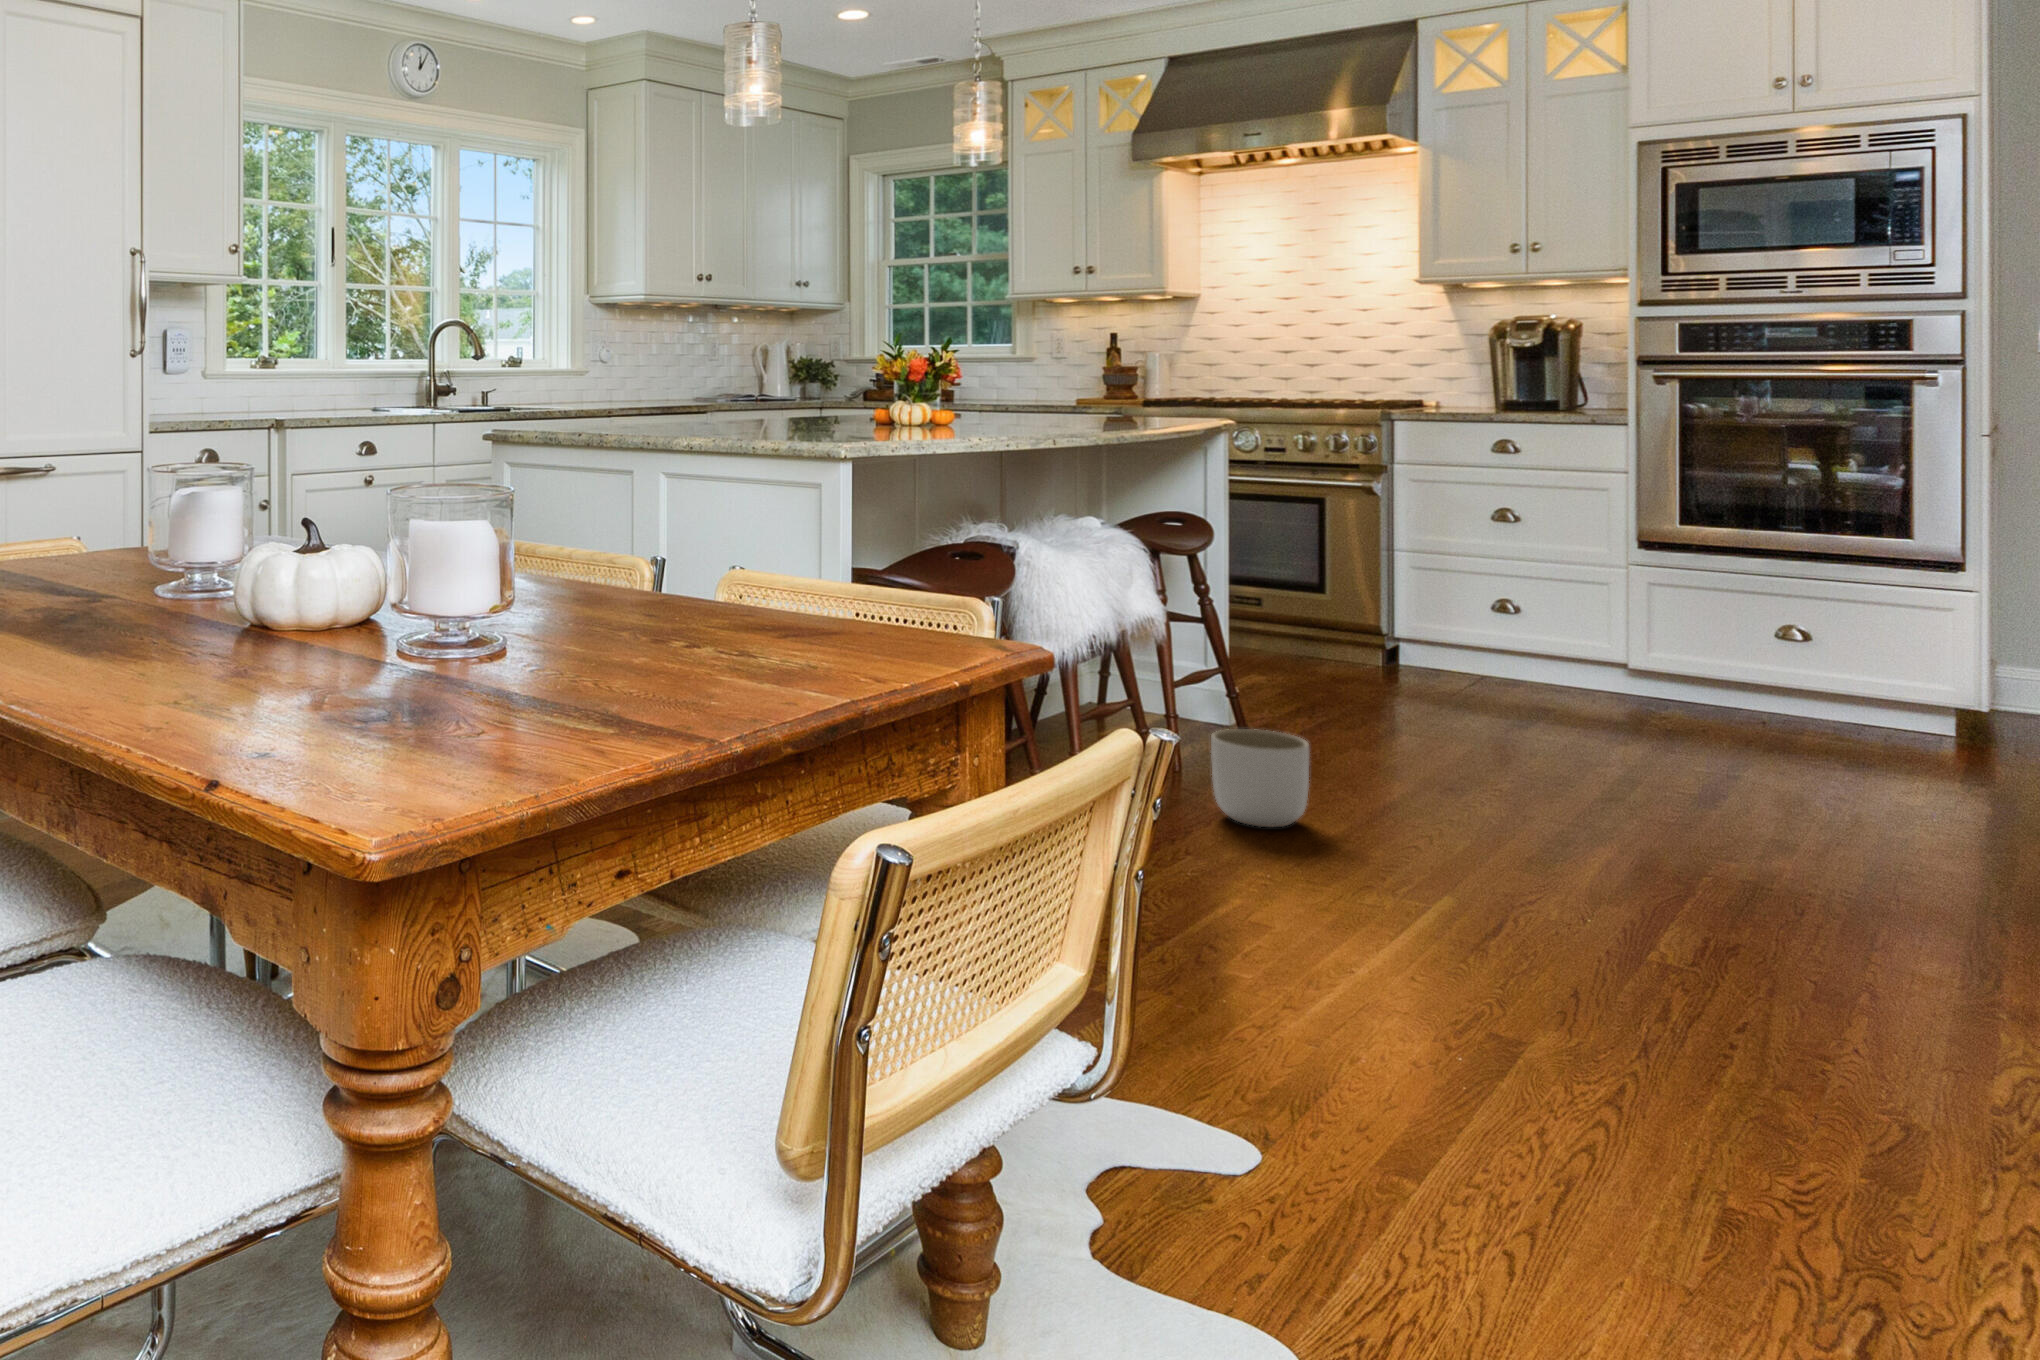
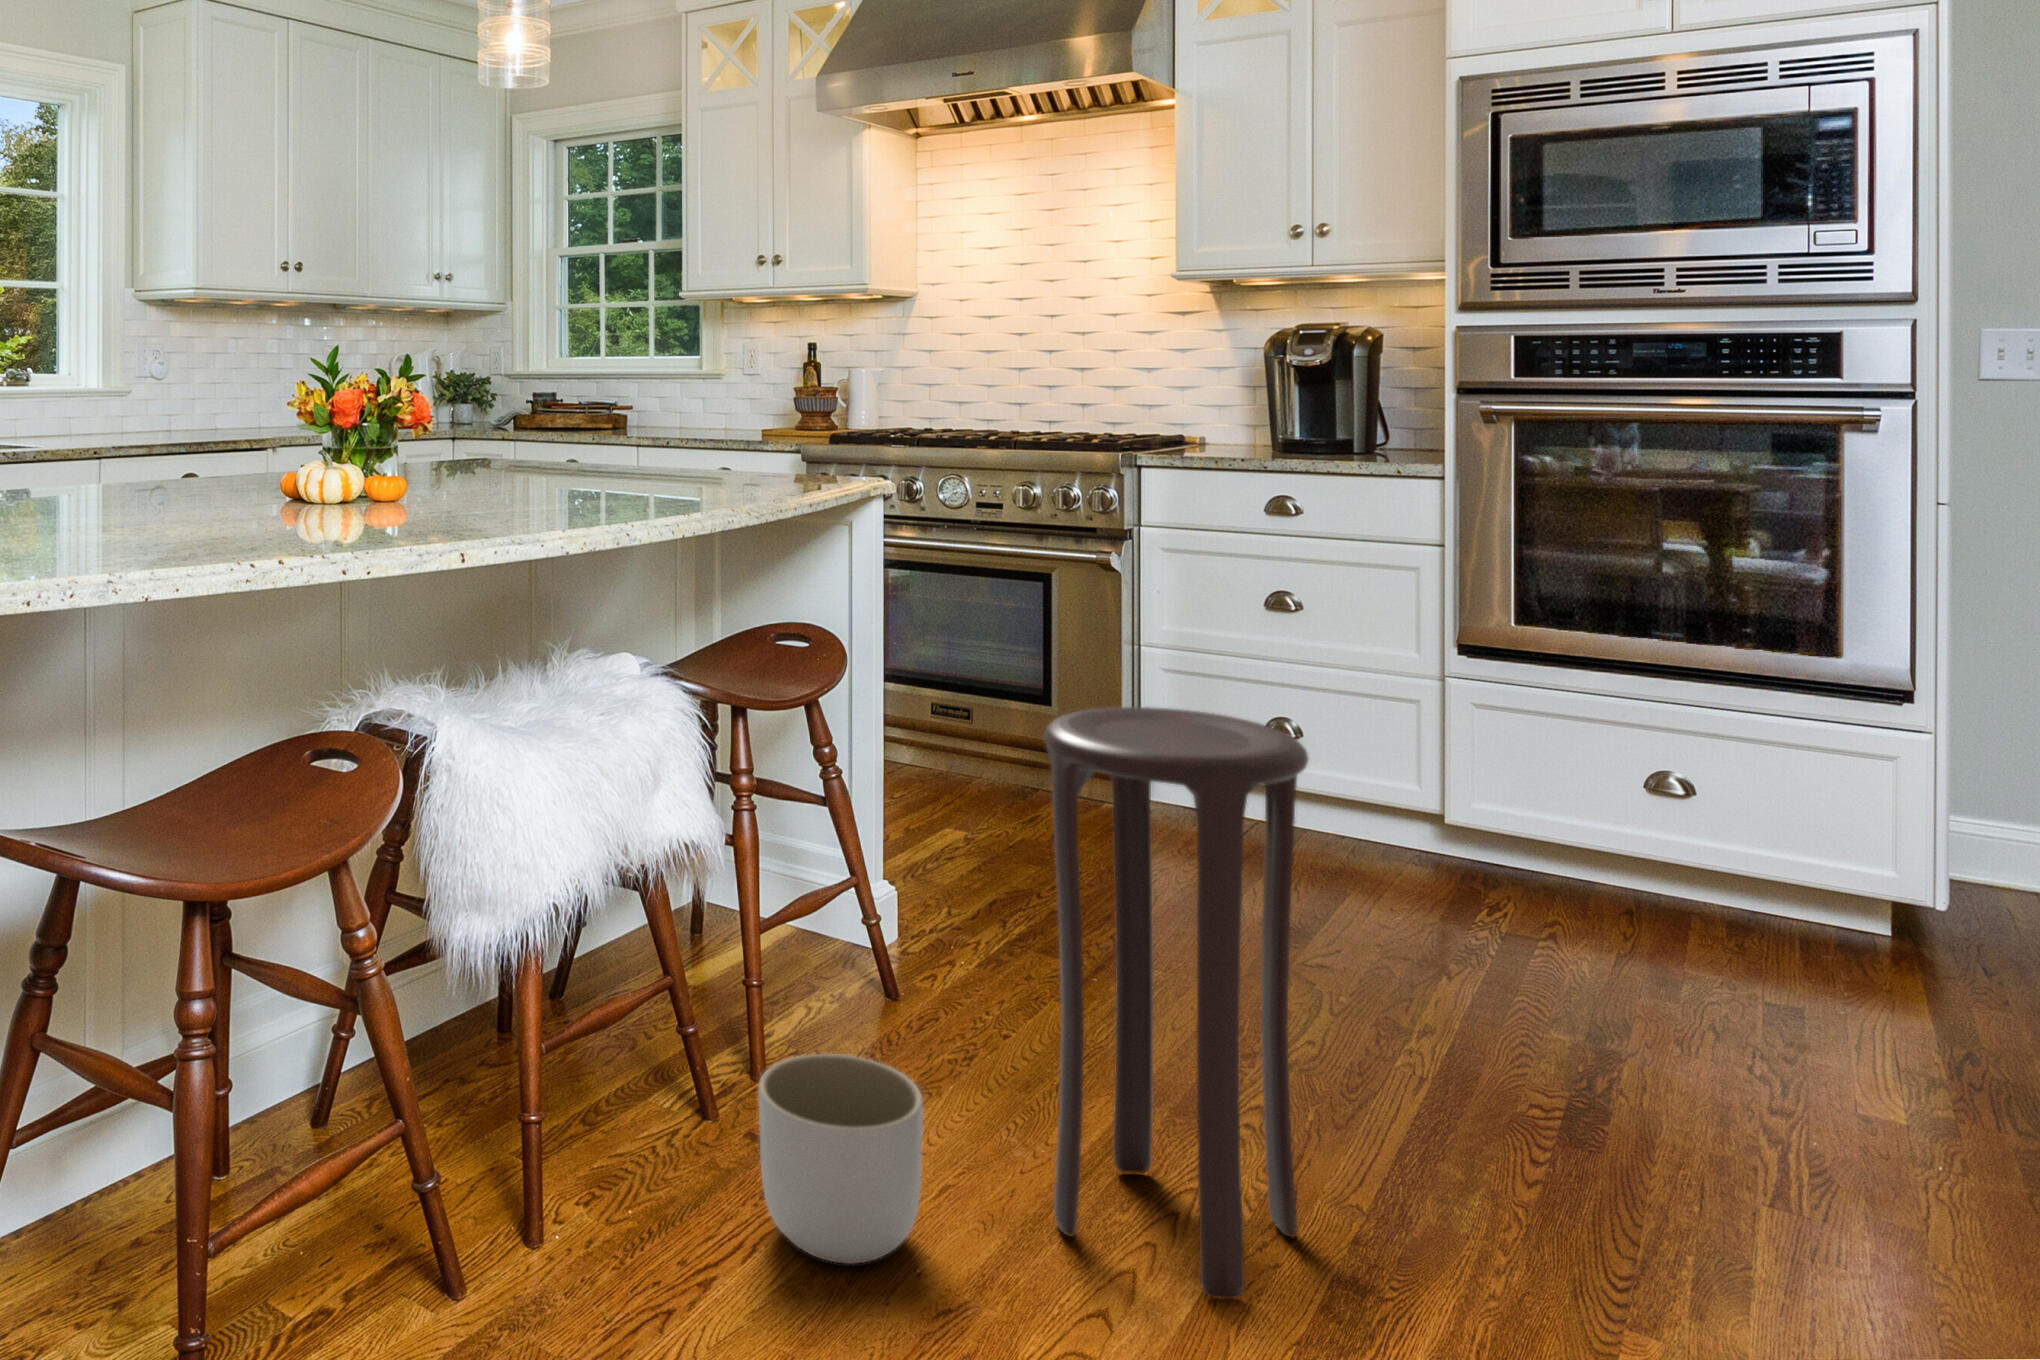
stool: none [1374,537,1533,842] -> present [1044,707,1309,1299]

